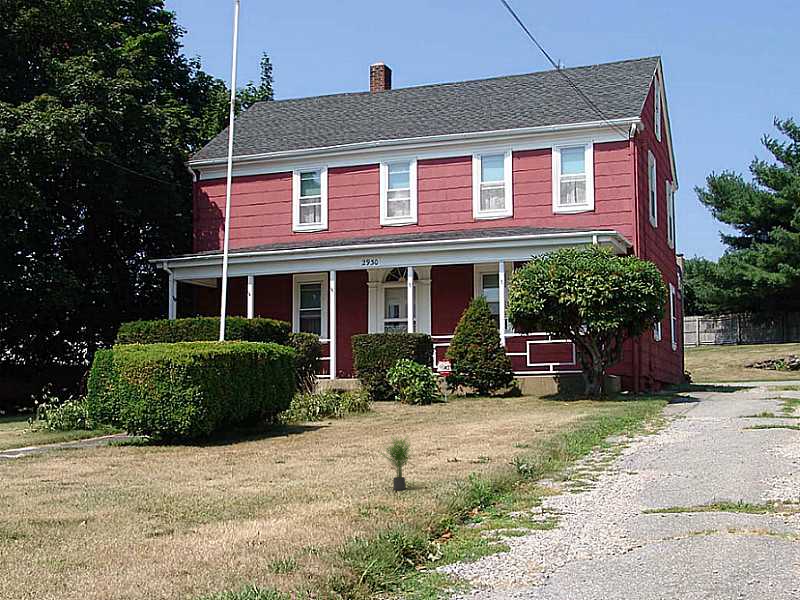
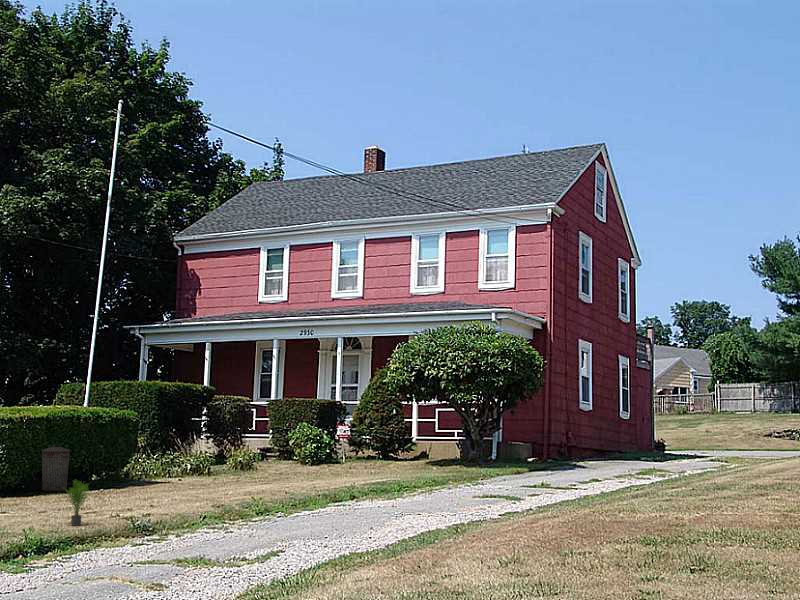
trash can: none [211,393,245,447] -> present [42,445,70,491]

